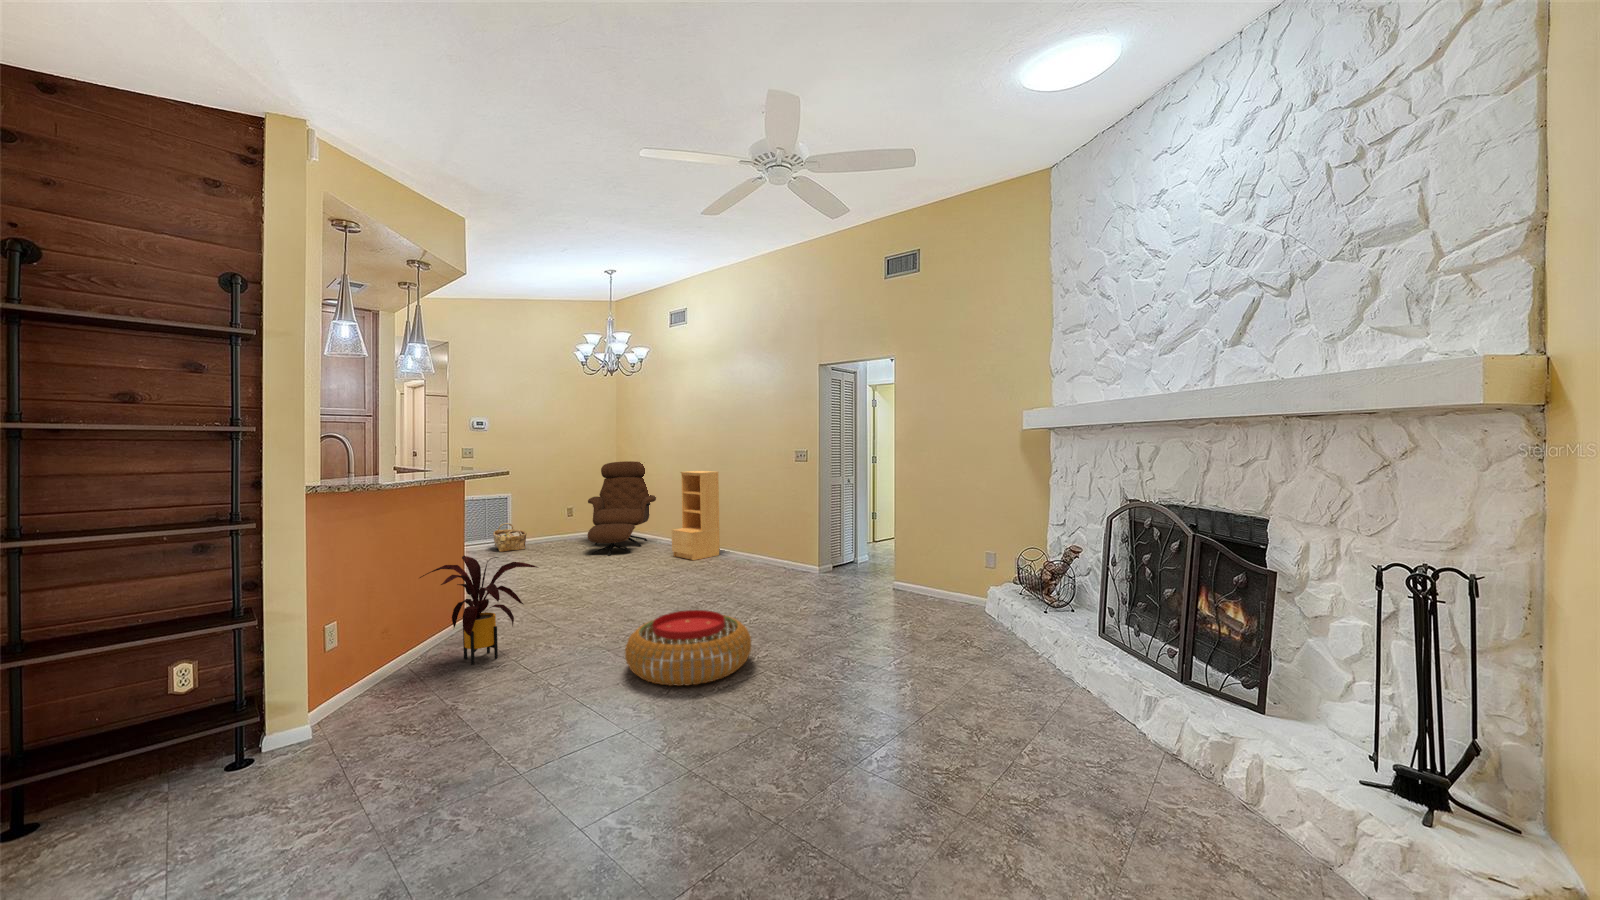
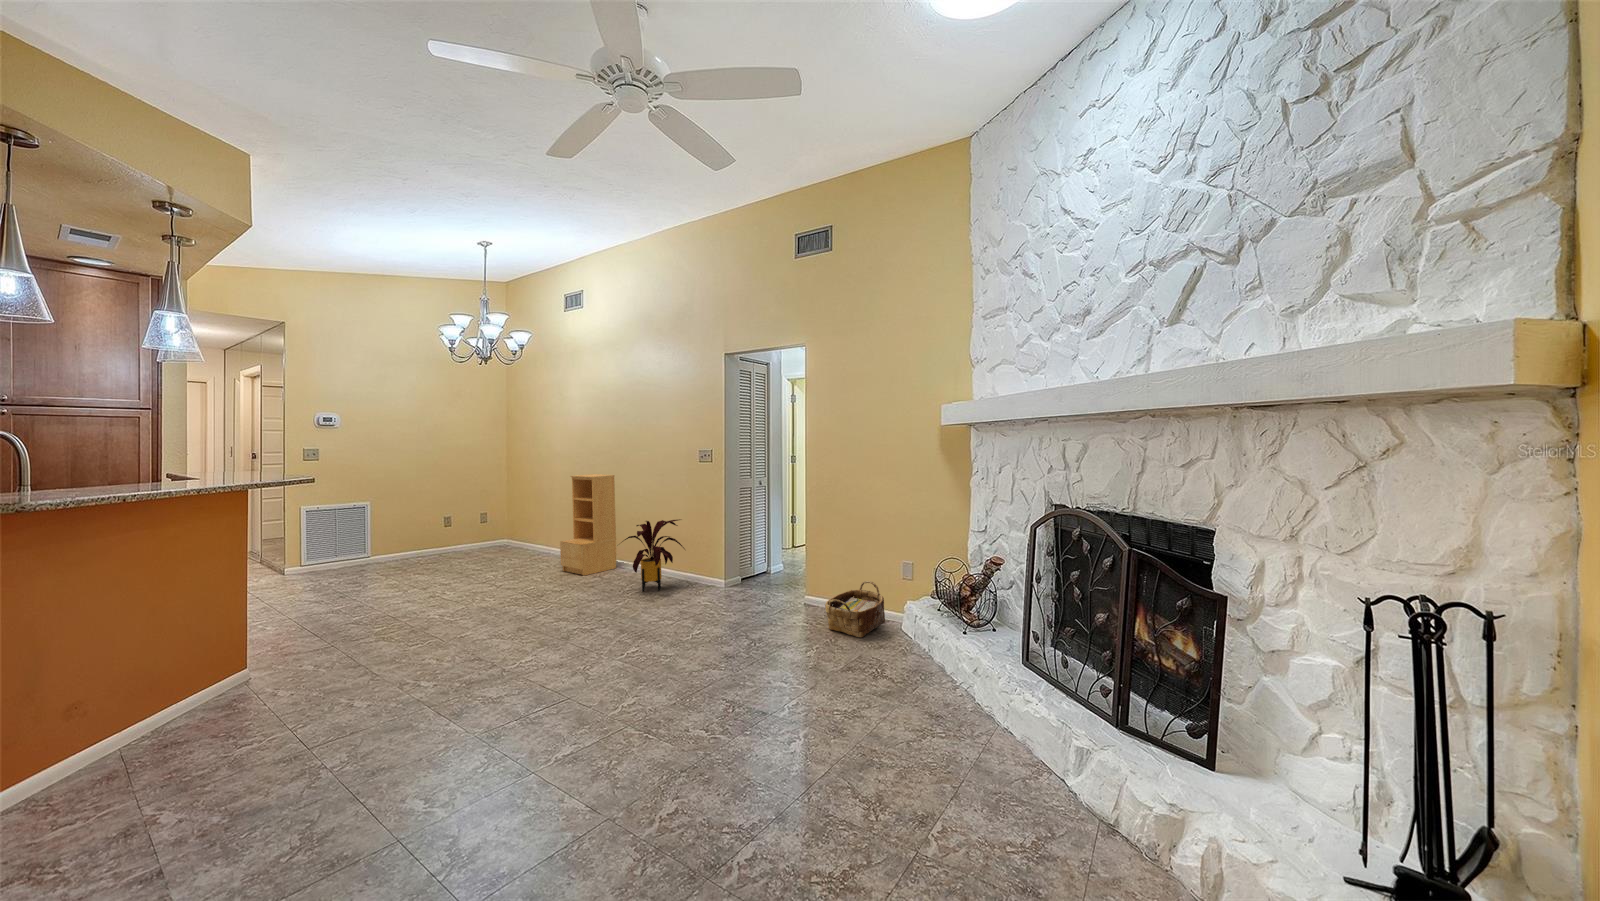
lounge chair: present [587,461,656,556] -> none [461,464,549,573]
woven basket: present [493,523,526,552] -> present [825,581,885,637]
house plant: present [420,556,538,665] -> present [622,519,684,592]
pouf: present [625,610,751,686] -> none [443,649,615,754]

